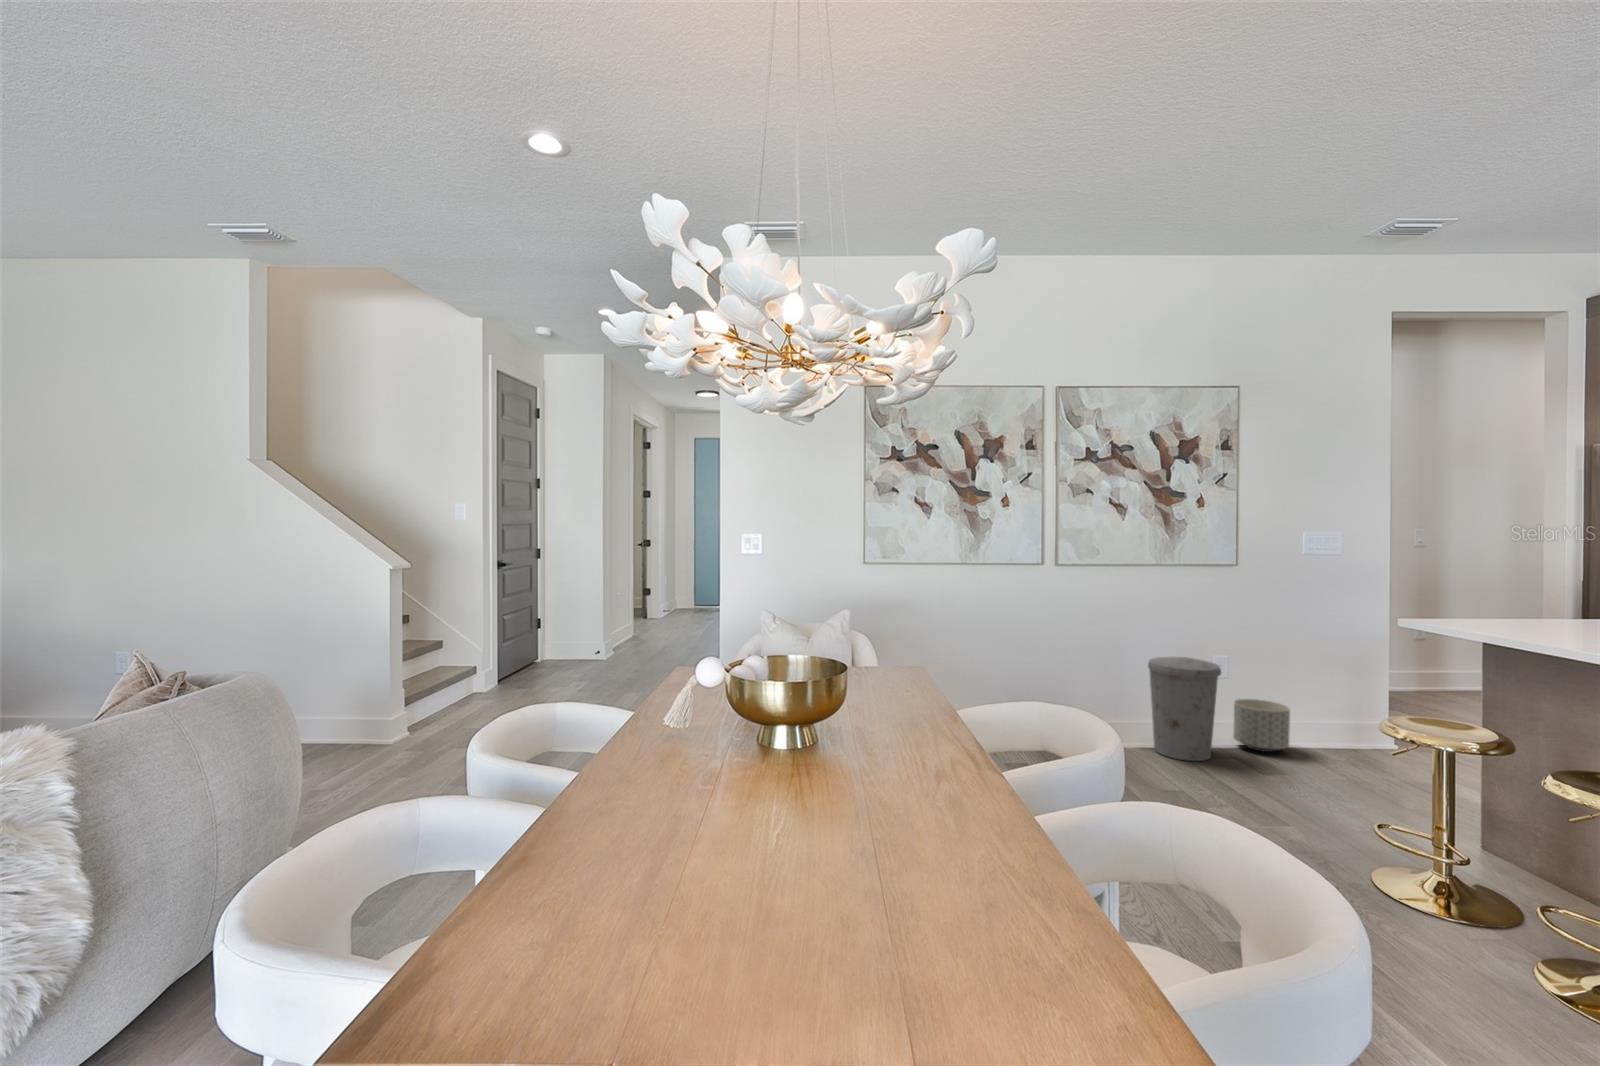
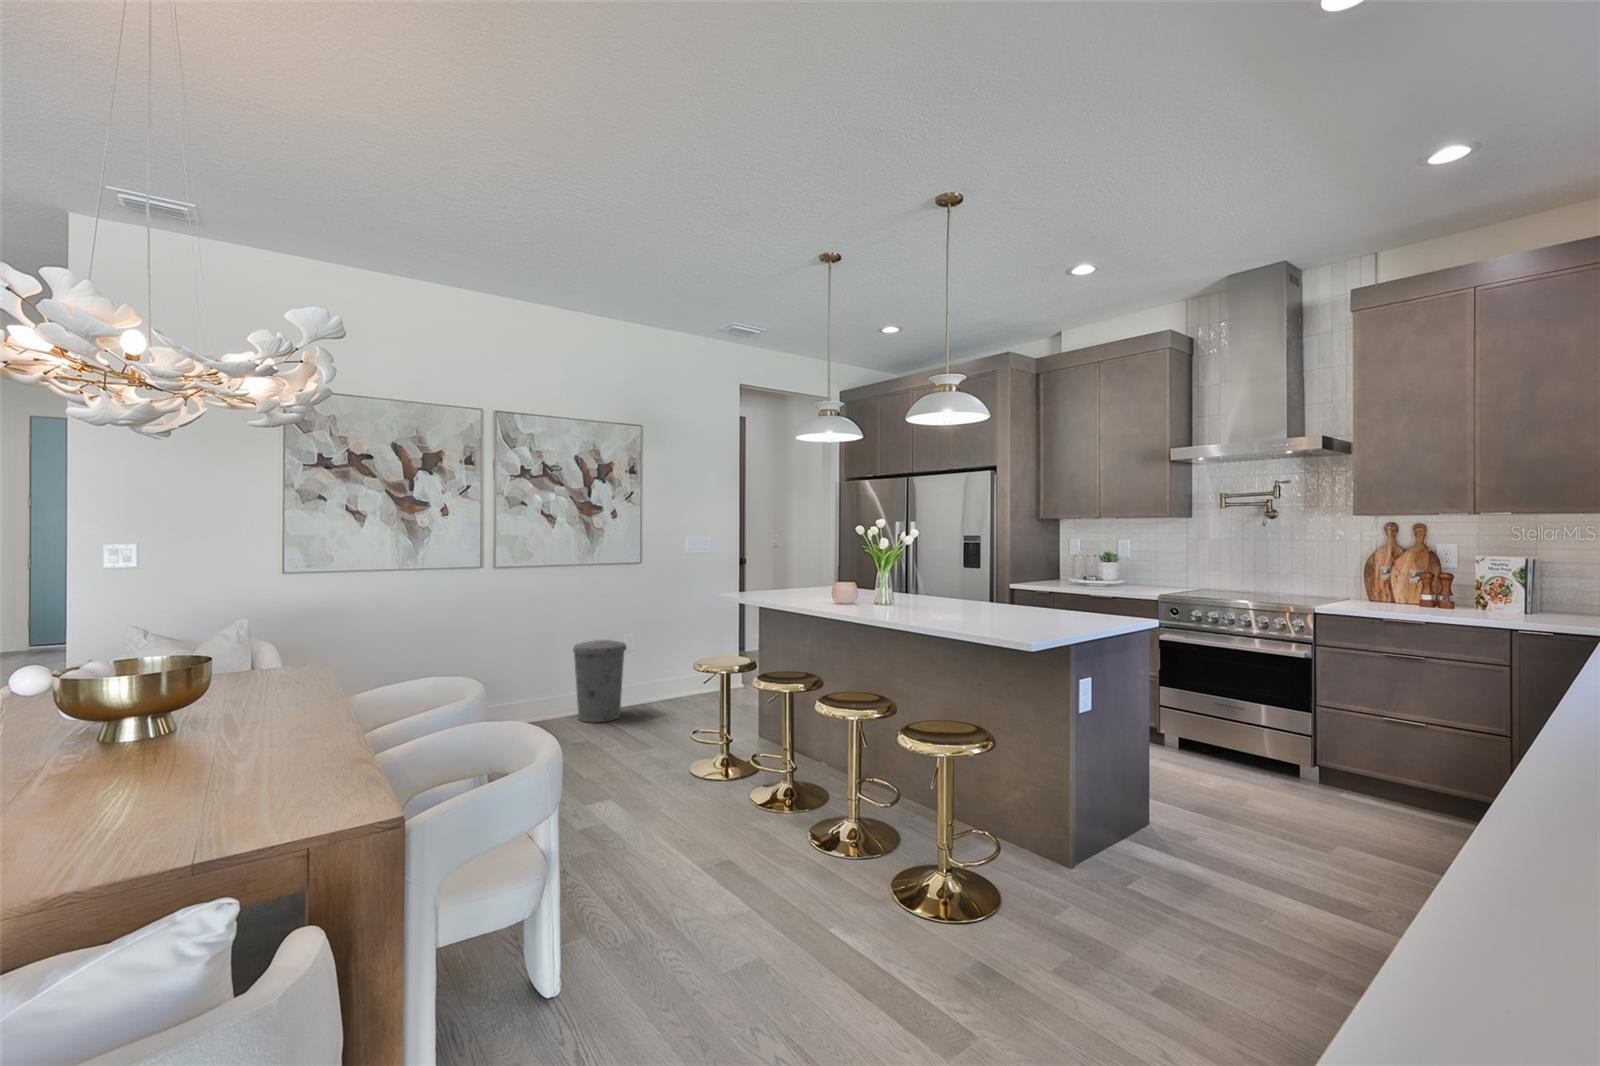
planter: present [1233,699,1290,752] -> none [640,668,676,707]

